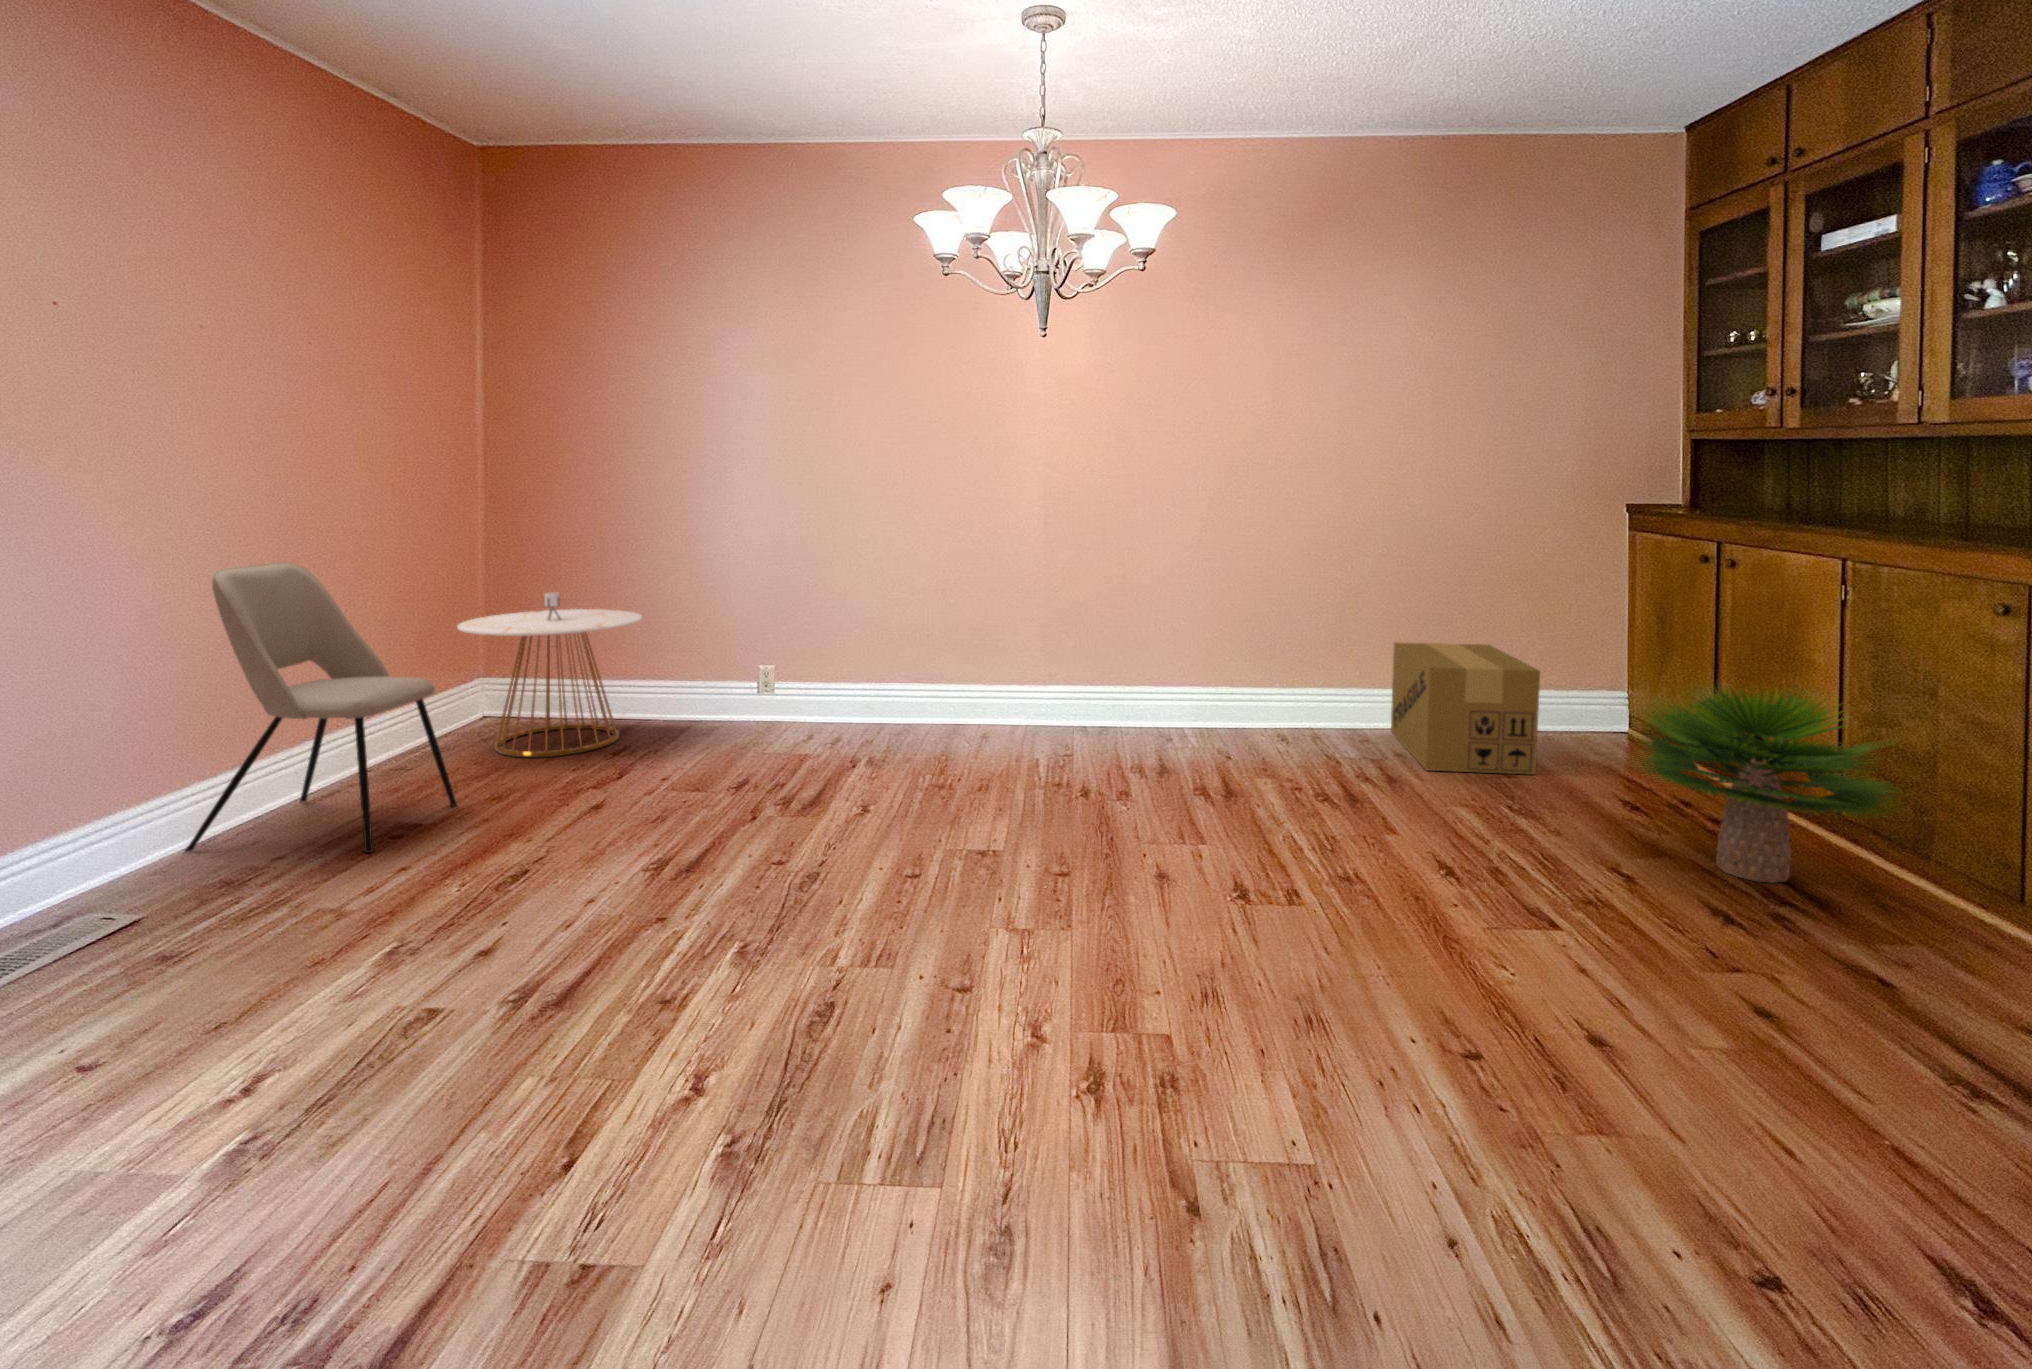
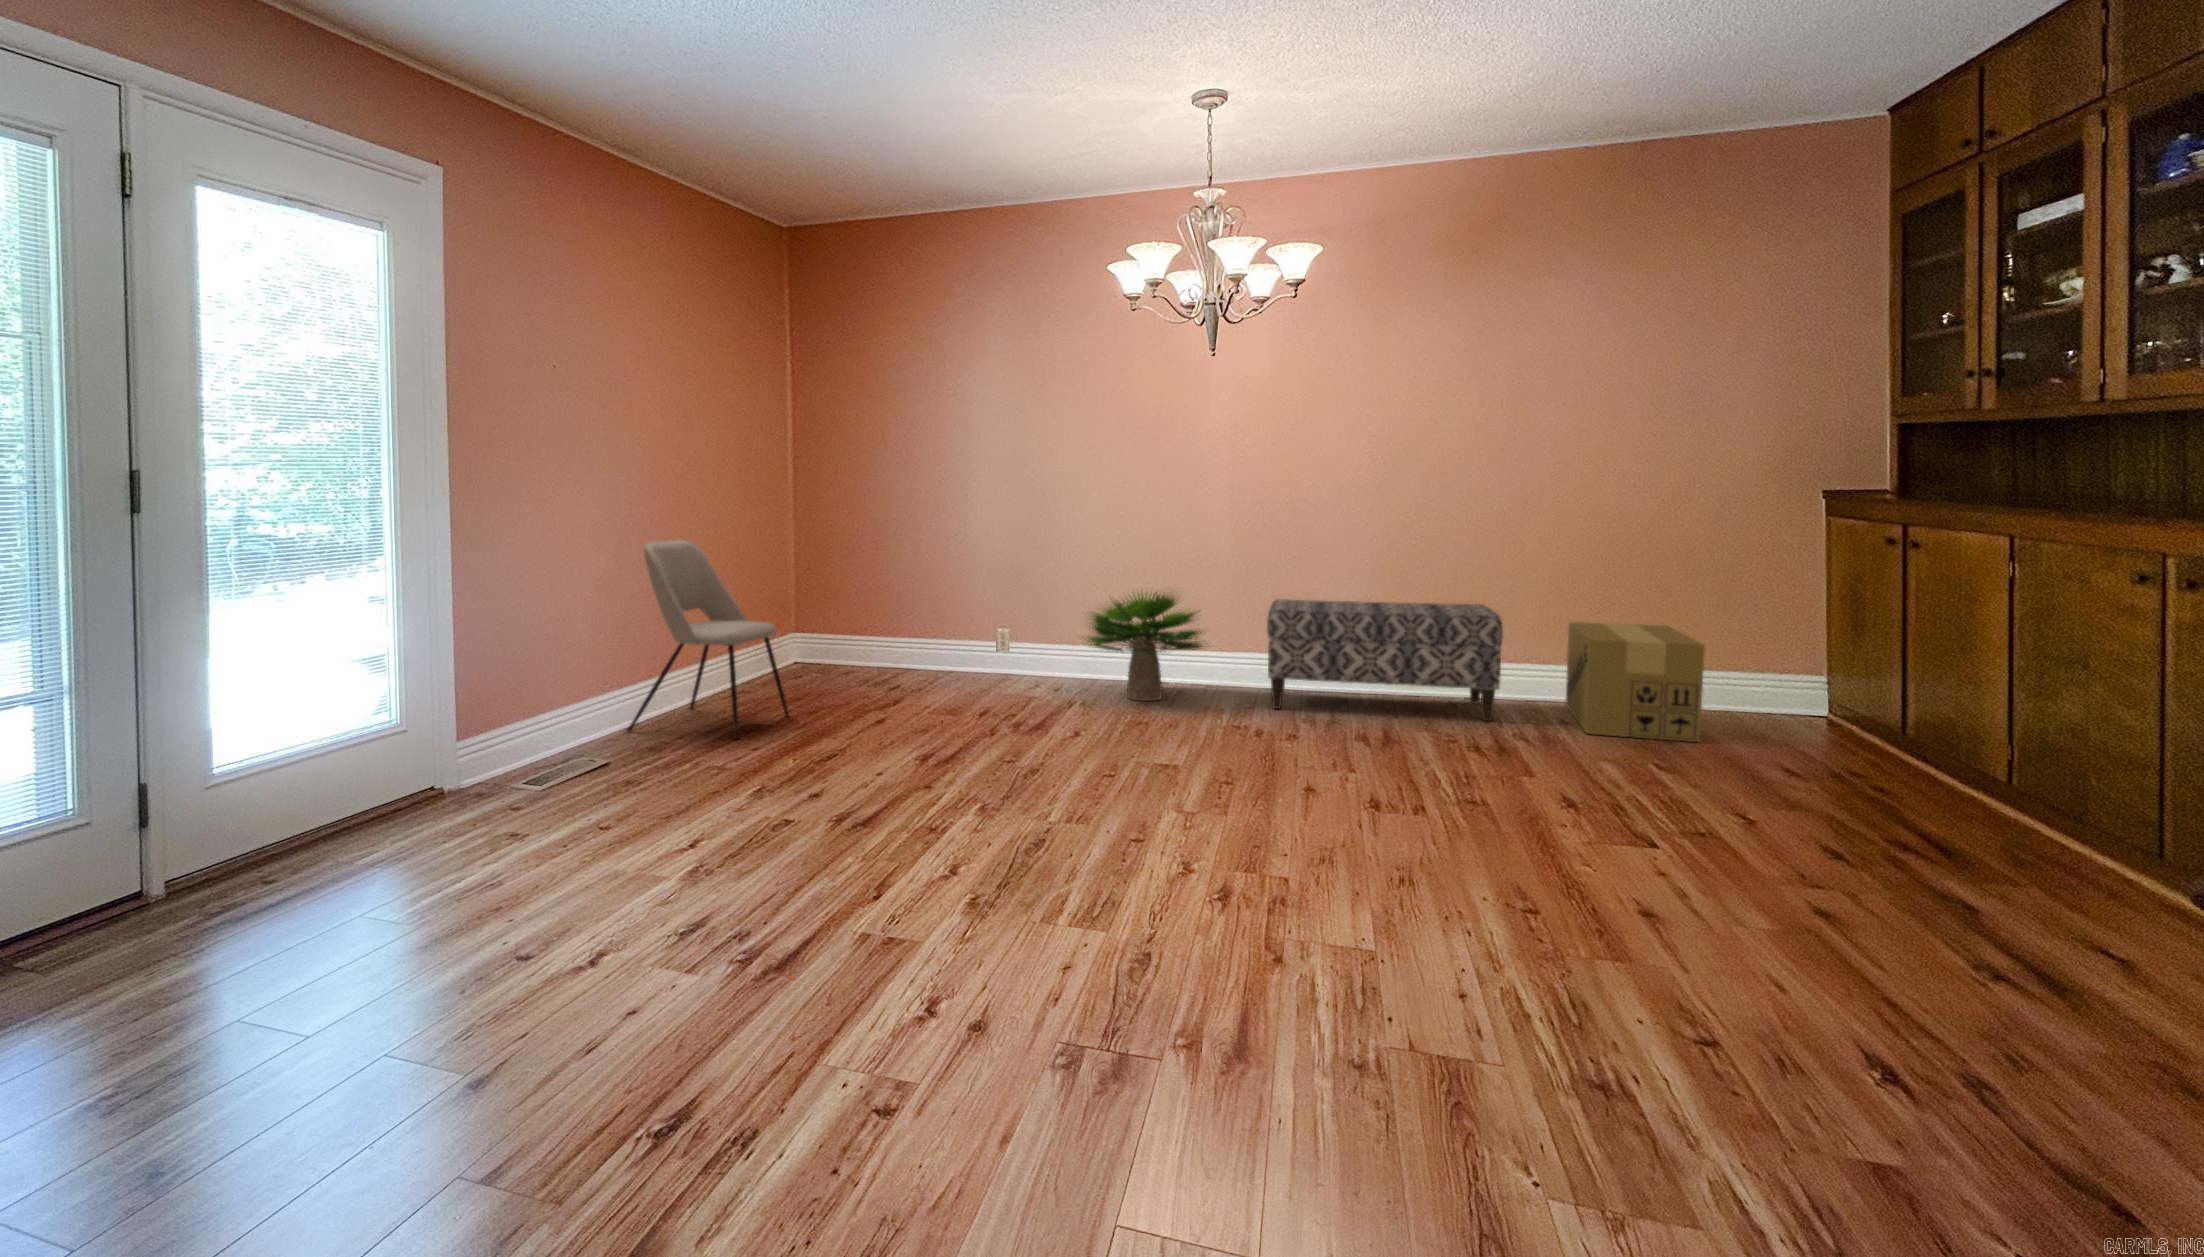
side table: present [457,592,642,757] -> none [788,568,916,691]
bench: none [1083,623,1339,759] -> present [1267,599,1503,721]
potted plant: present [1638,686,1895,883] -> present [1084,589,1204,701]

